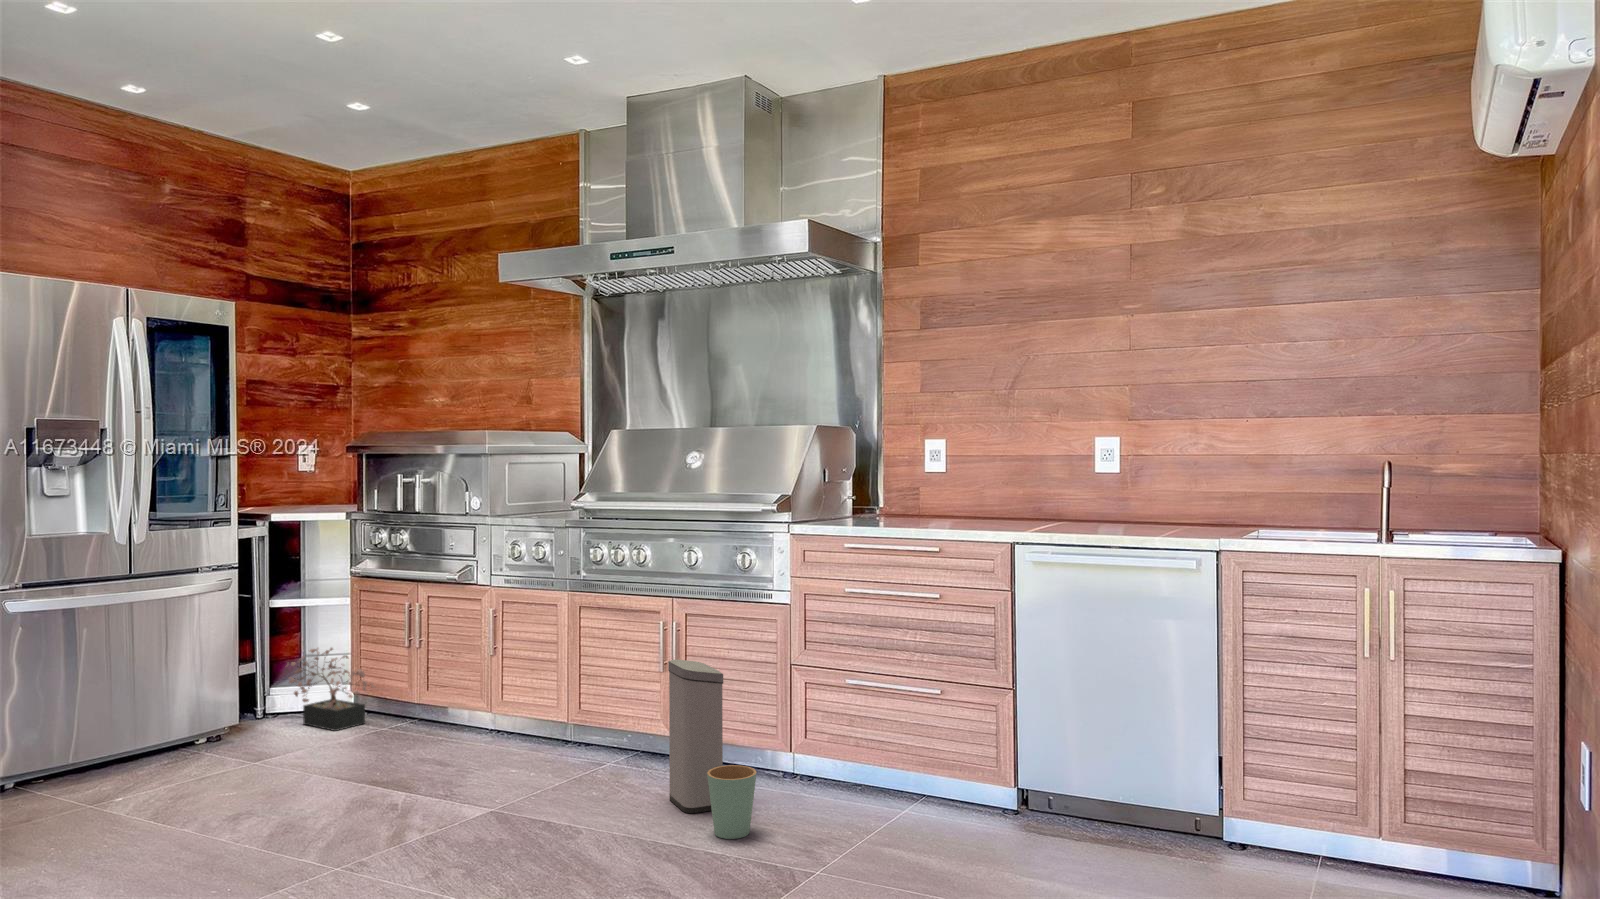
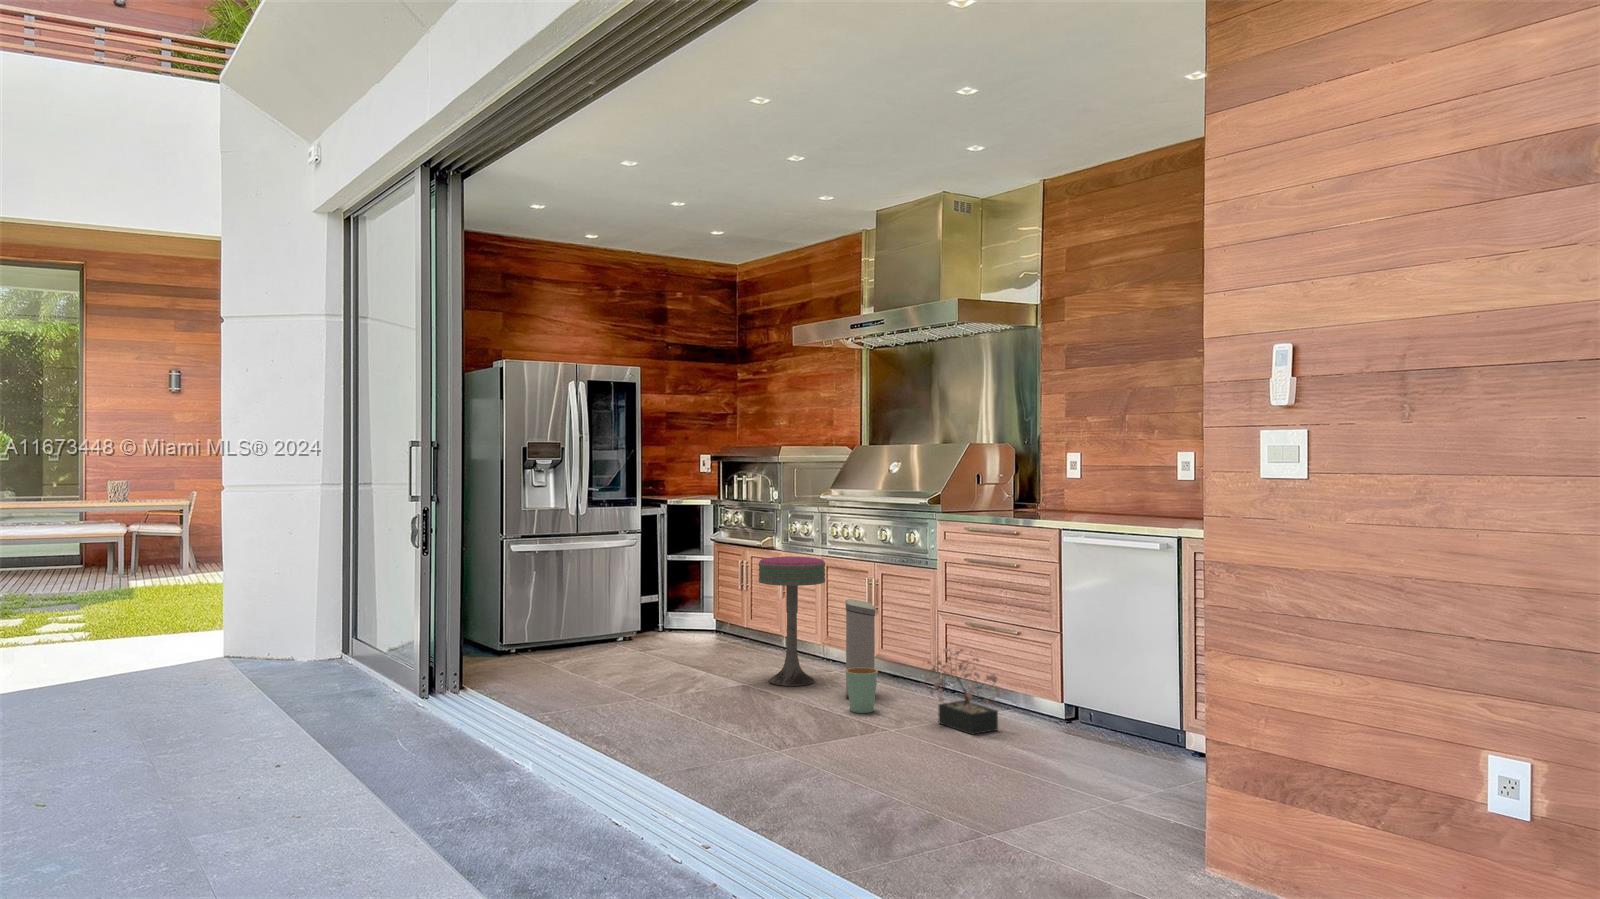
bar stool: none [513,598,618,802] -> present [759,557,825,686]
decorative plant: present [288,648,375,731] -> present [926,649,1008,734]

